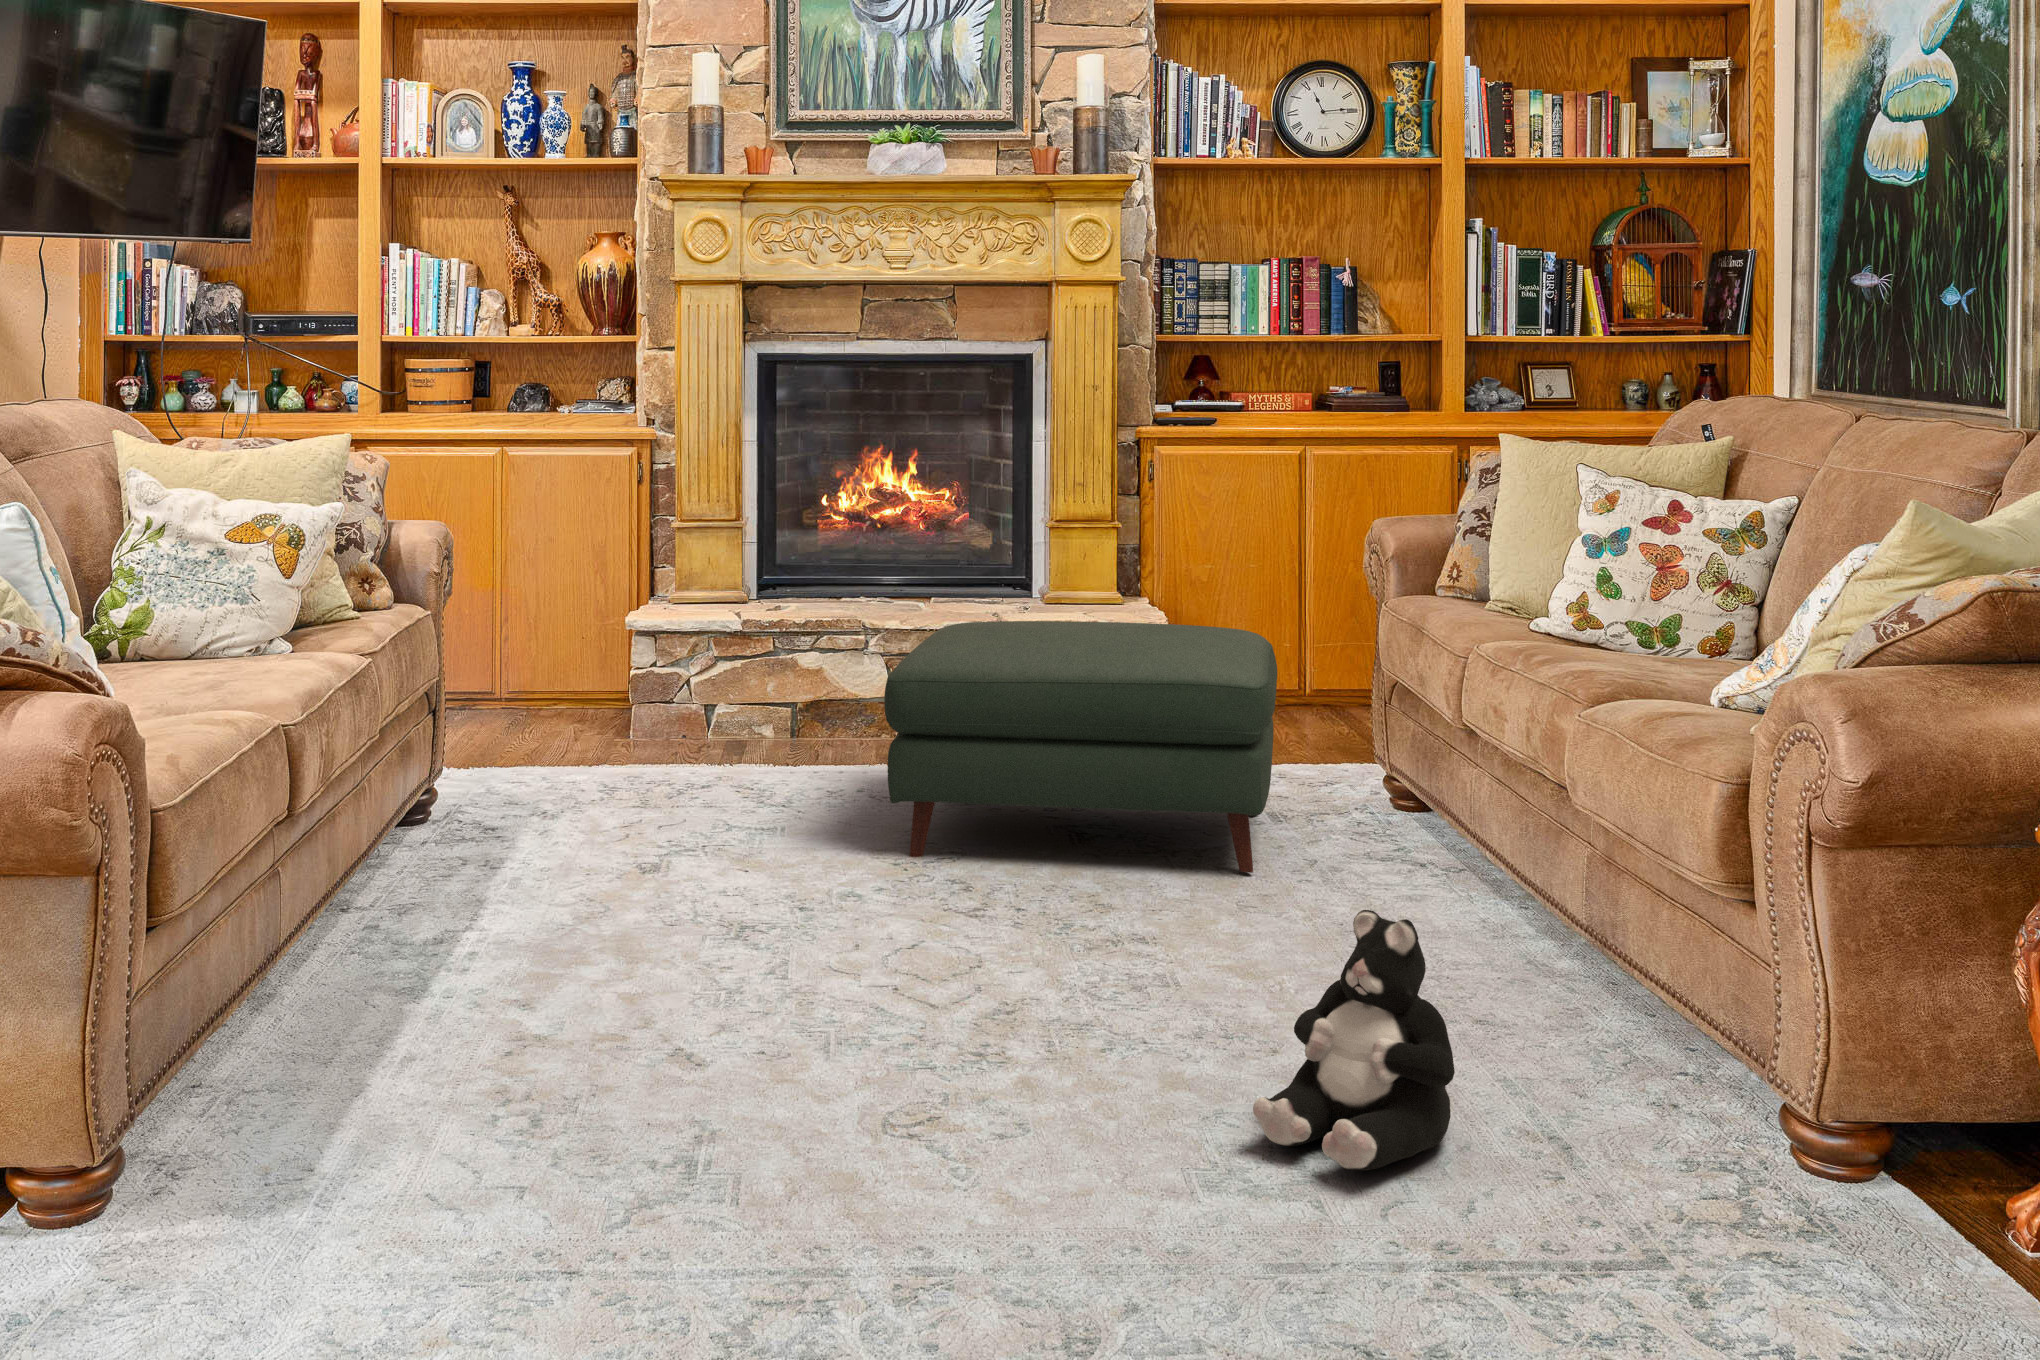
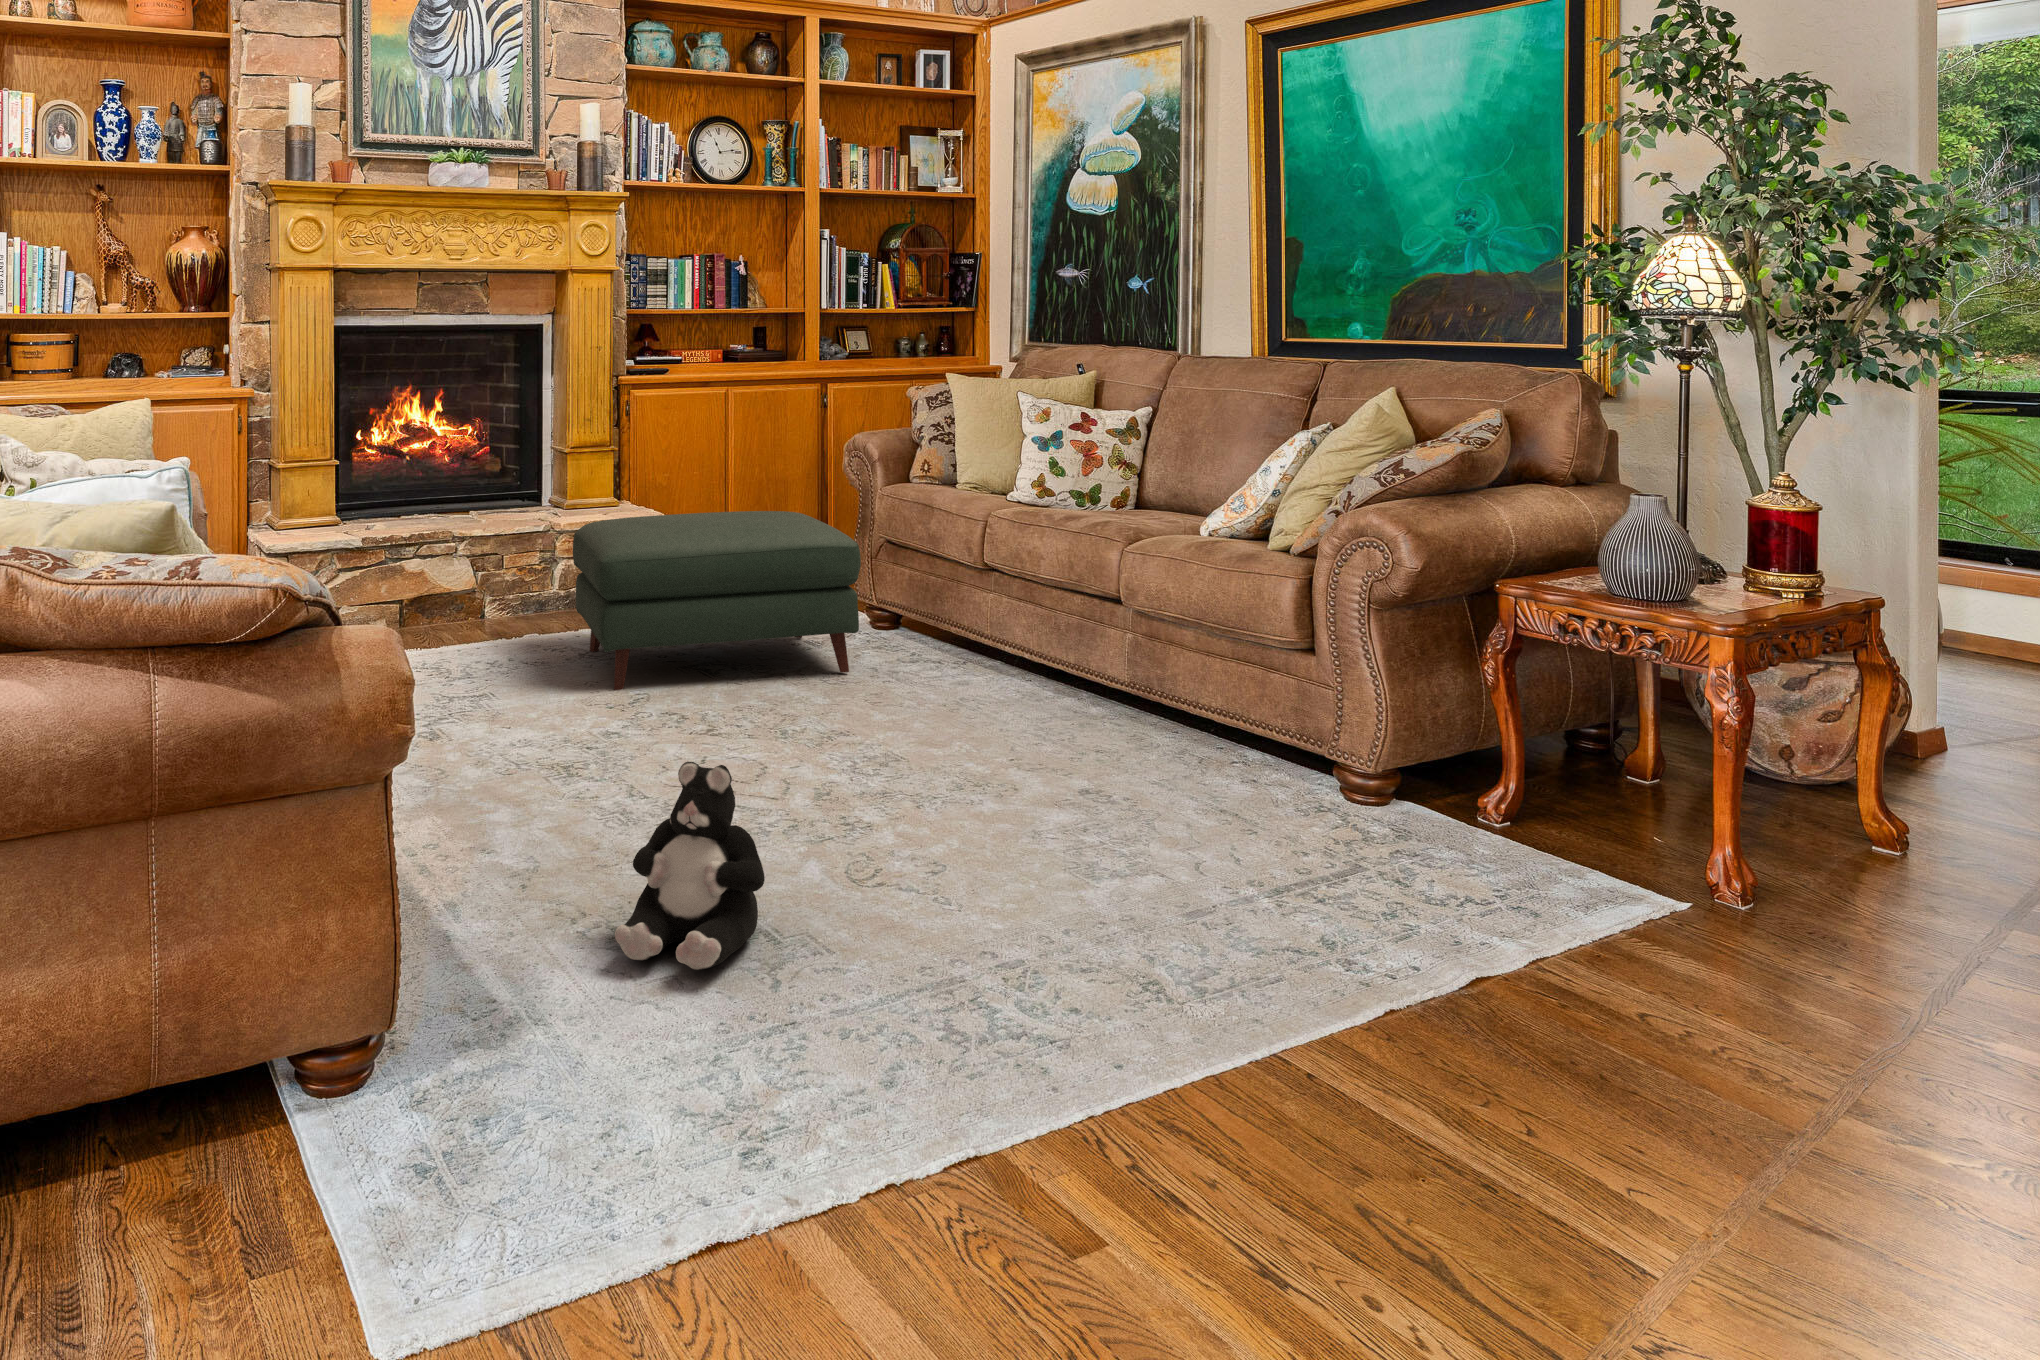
plush toy: present [1253,910,1455,1171] -> present [615,762,765,970]

